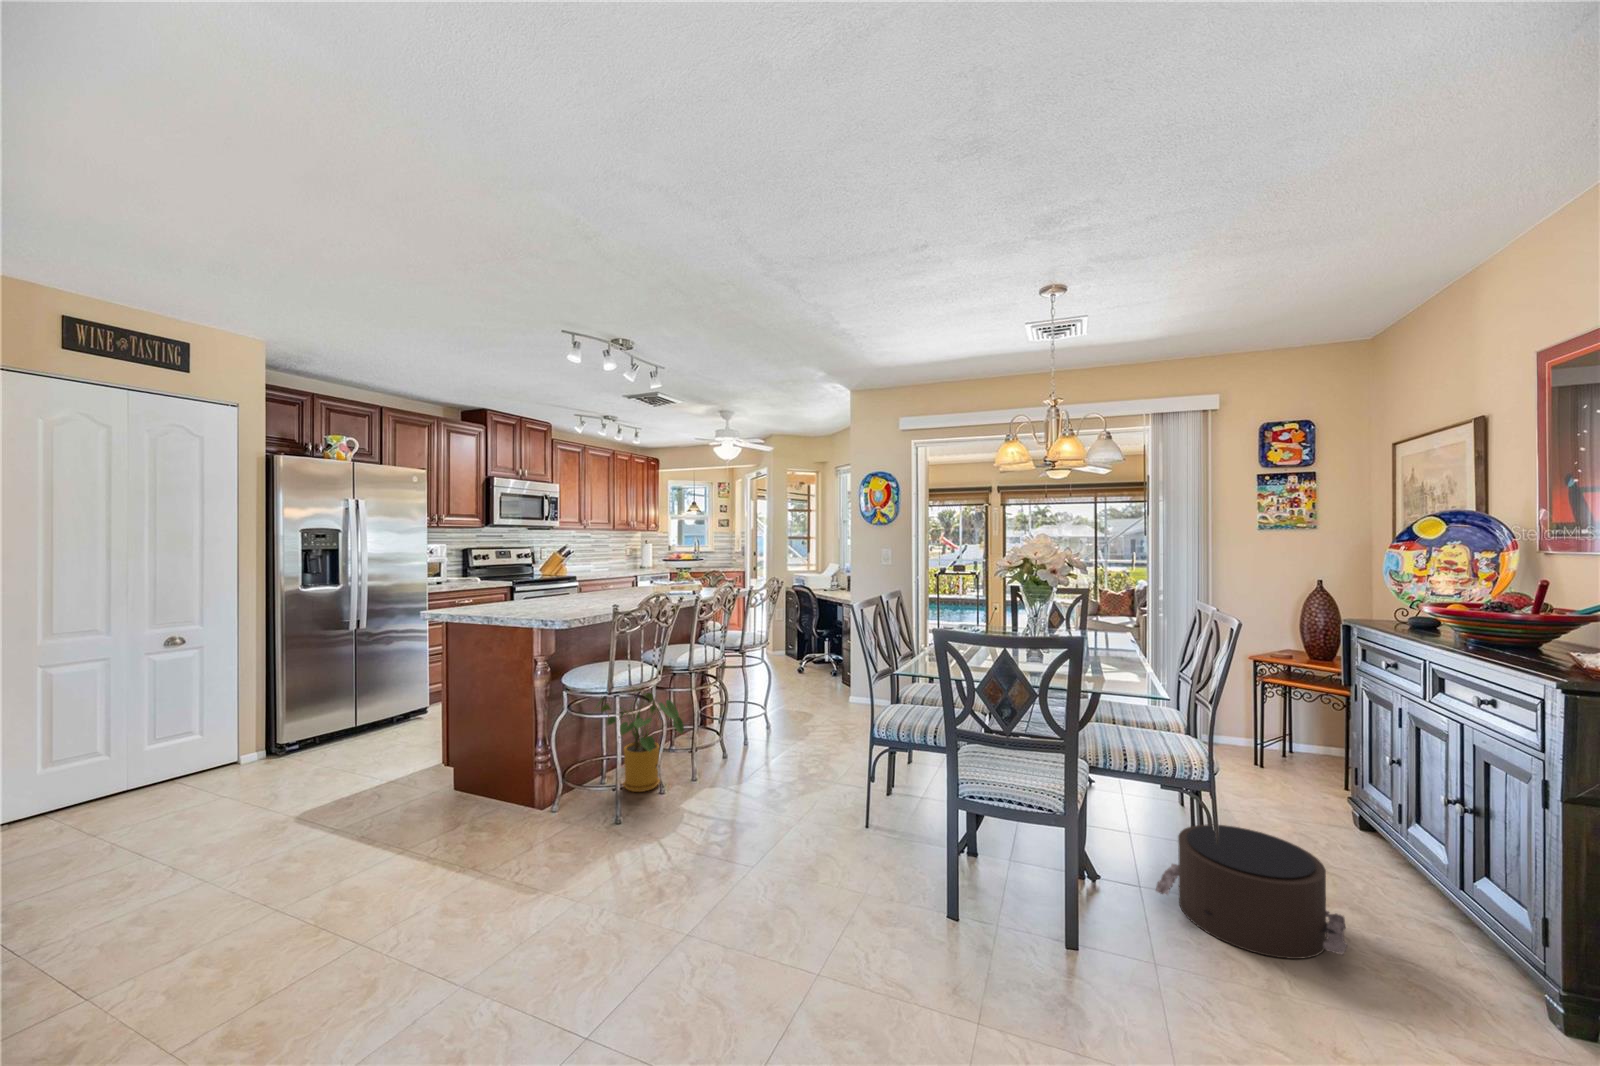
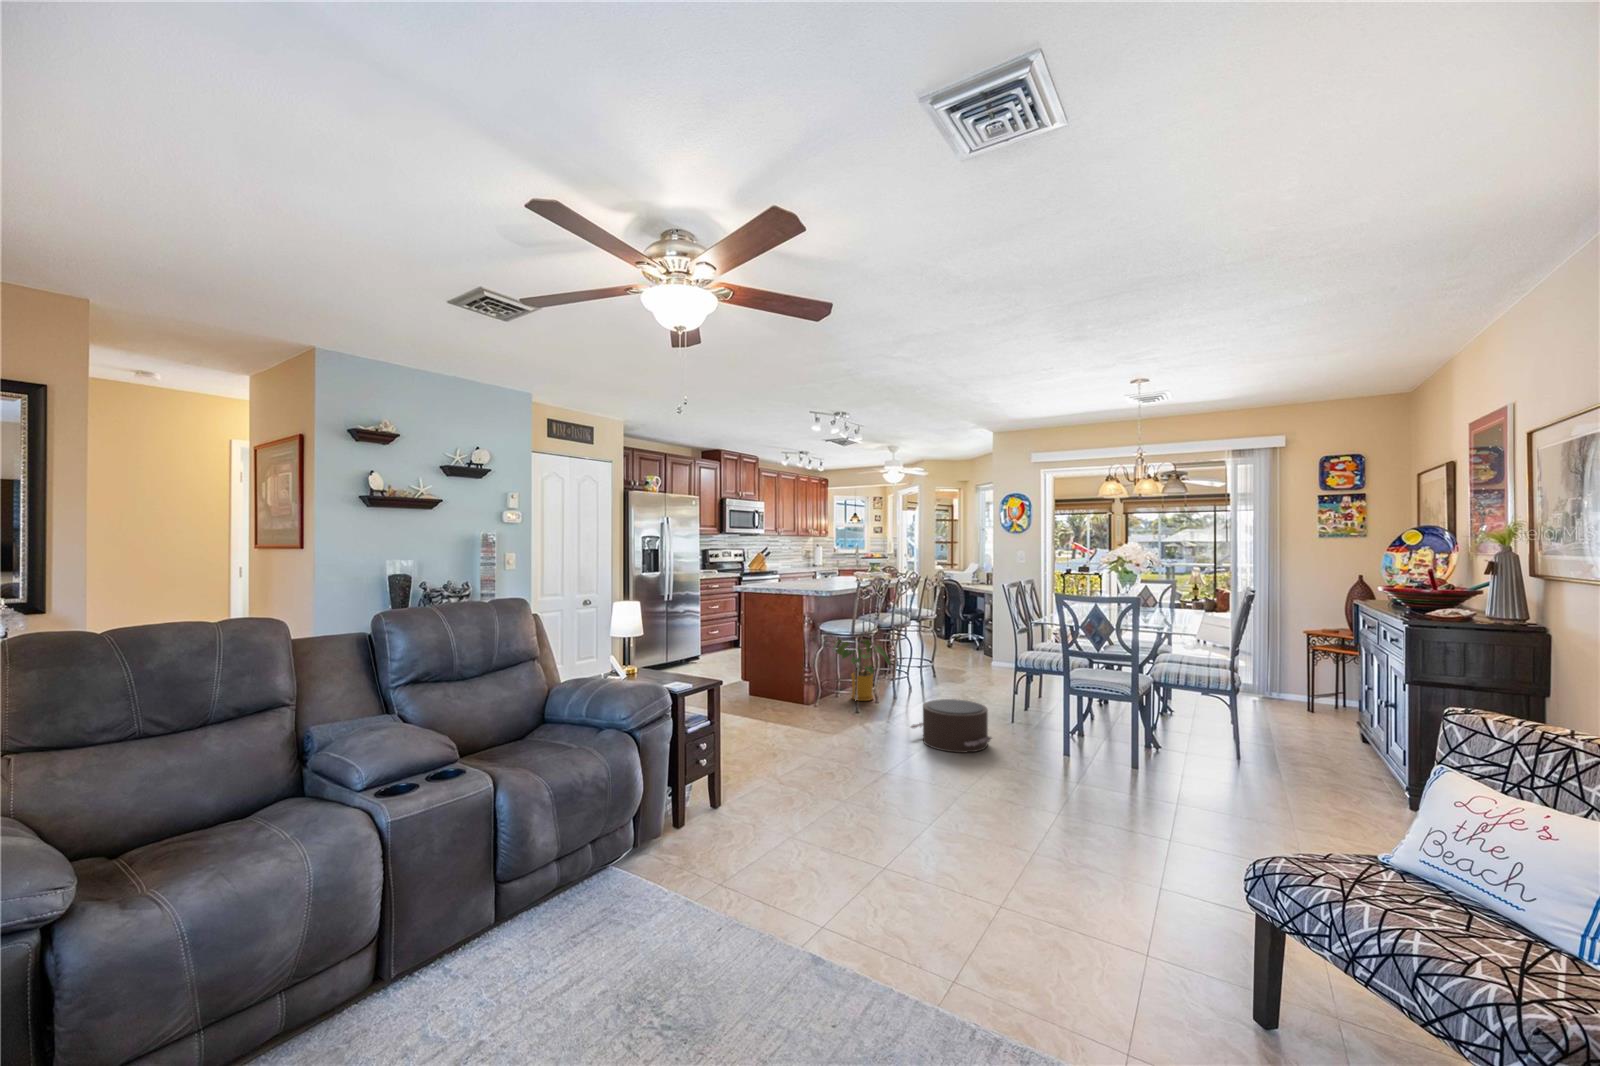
pouf: present [1156,824,1348,959] -> present [911,699,992,753]

